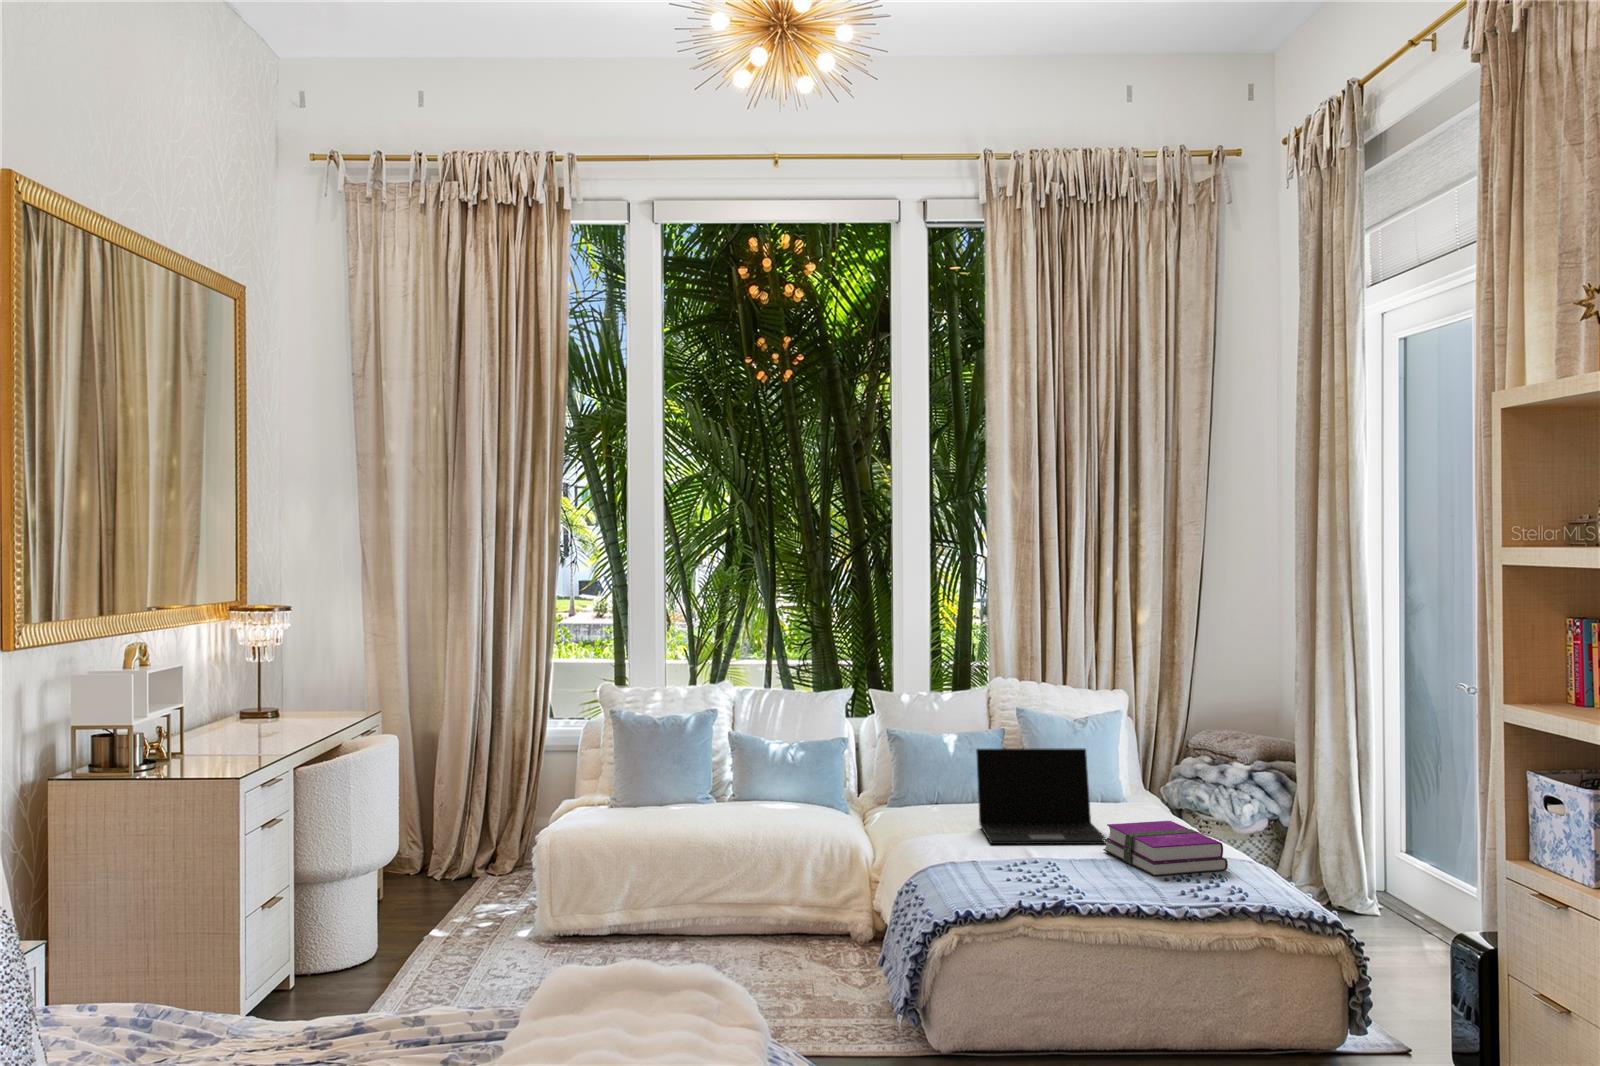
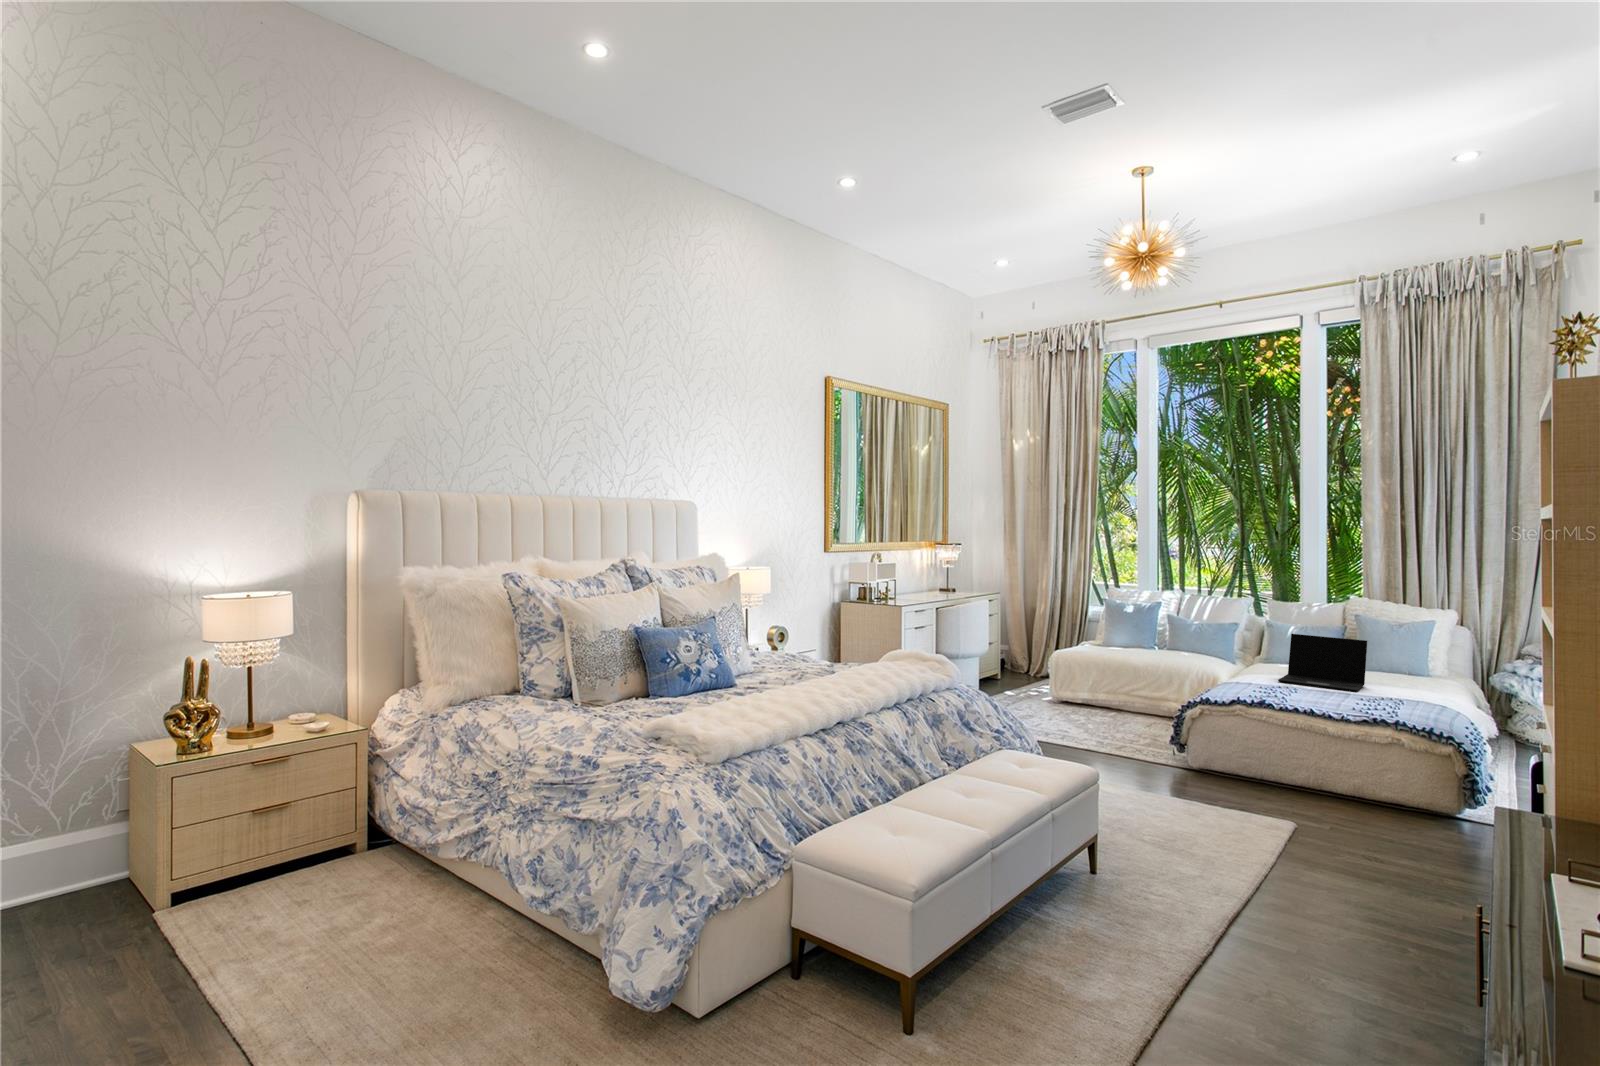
hardback book: present [1103,821,1228,876] -> none [1345,678,1412,709]

